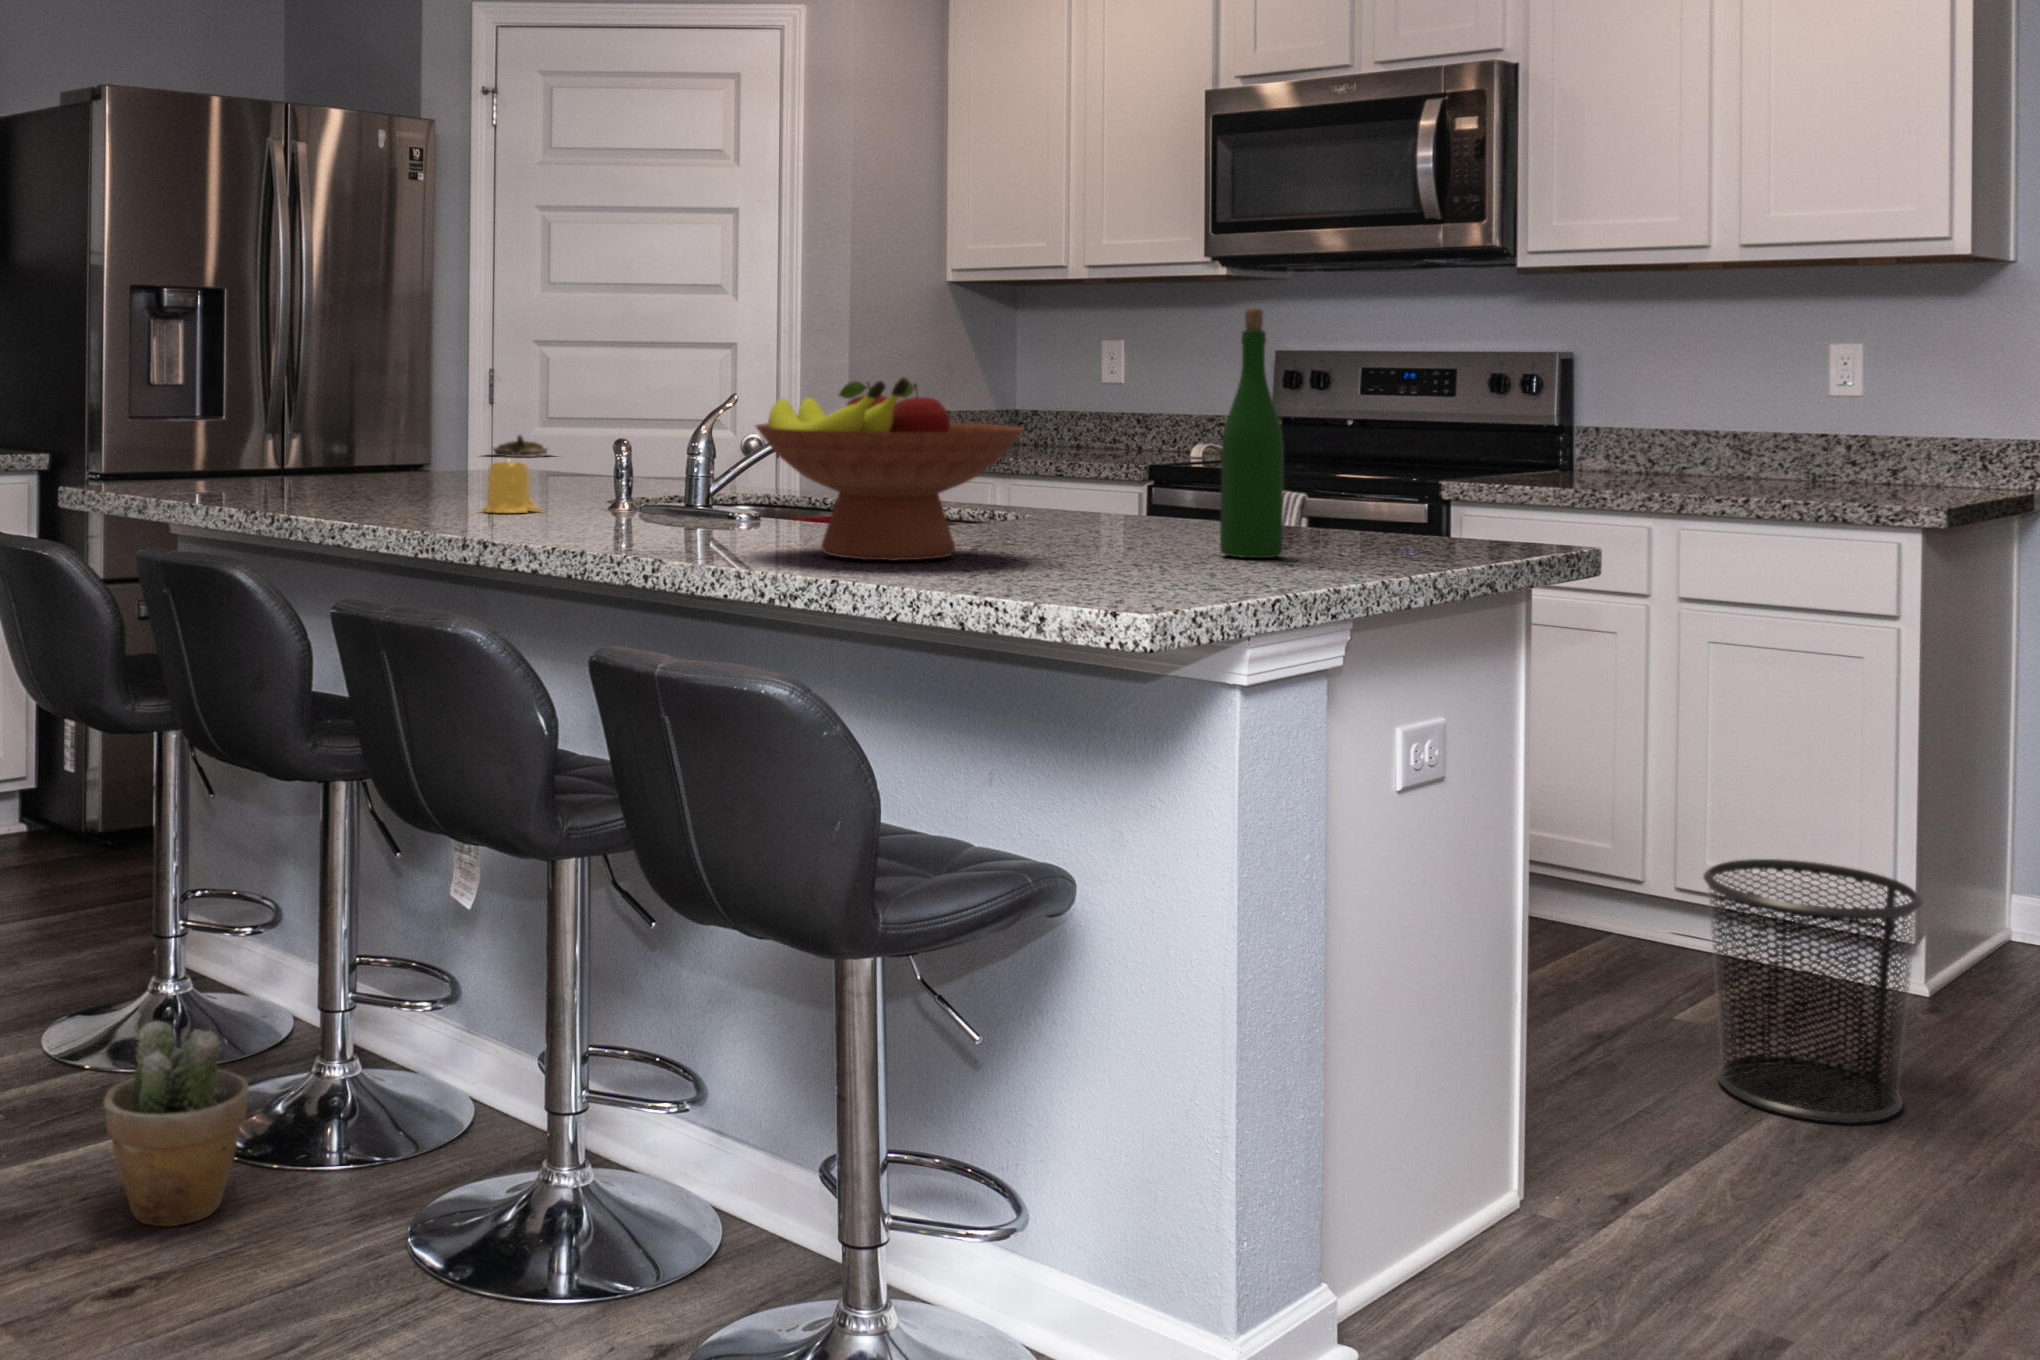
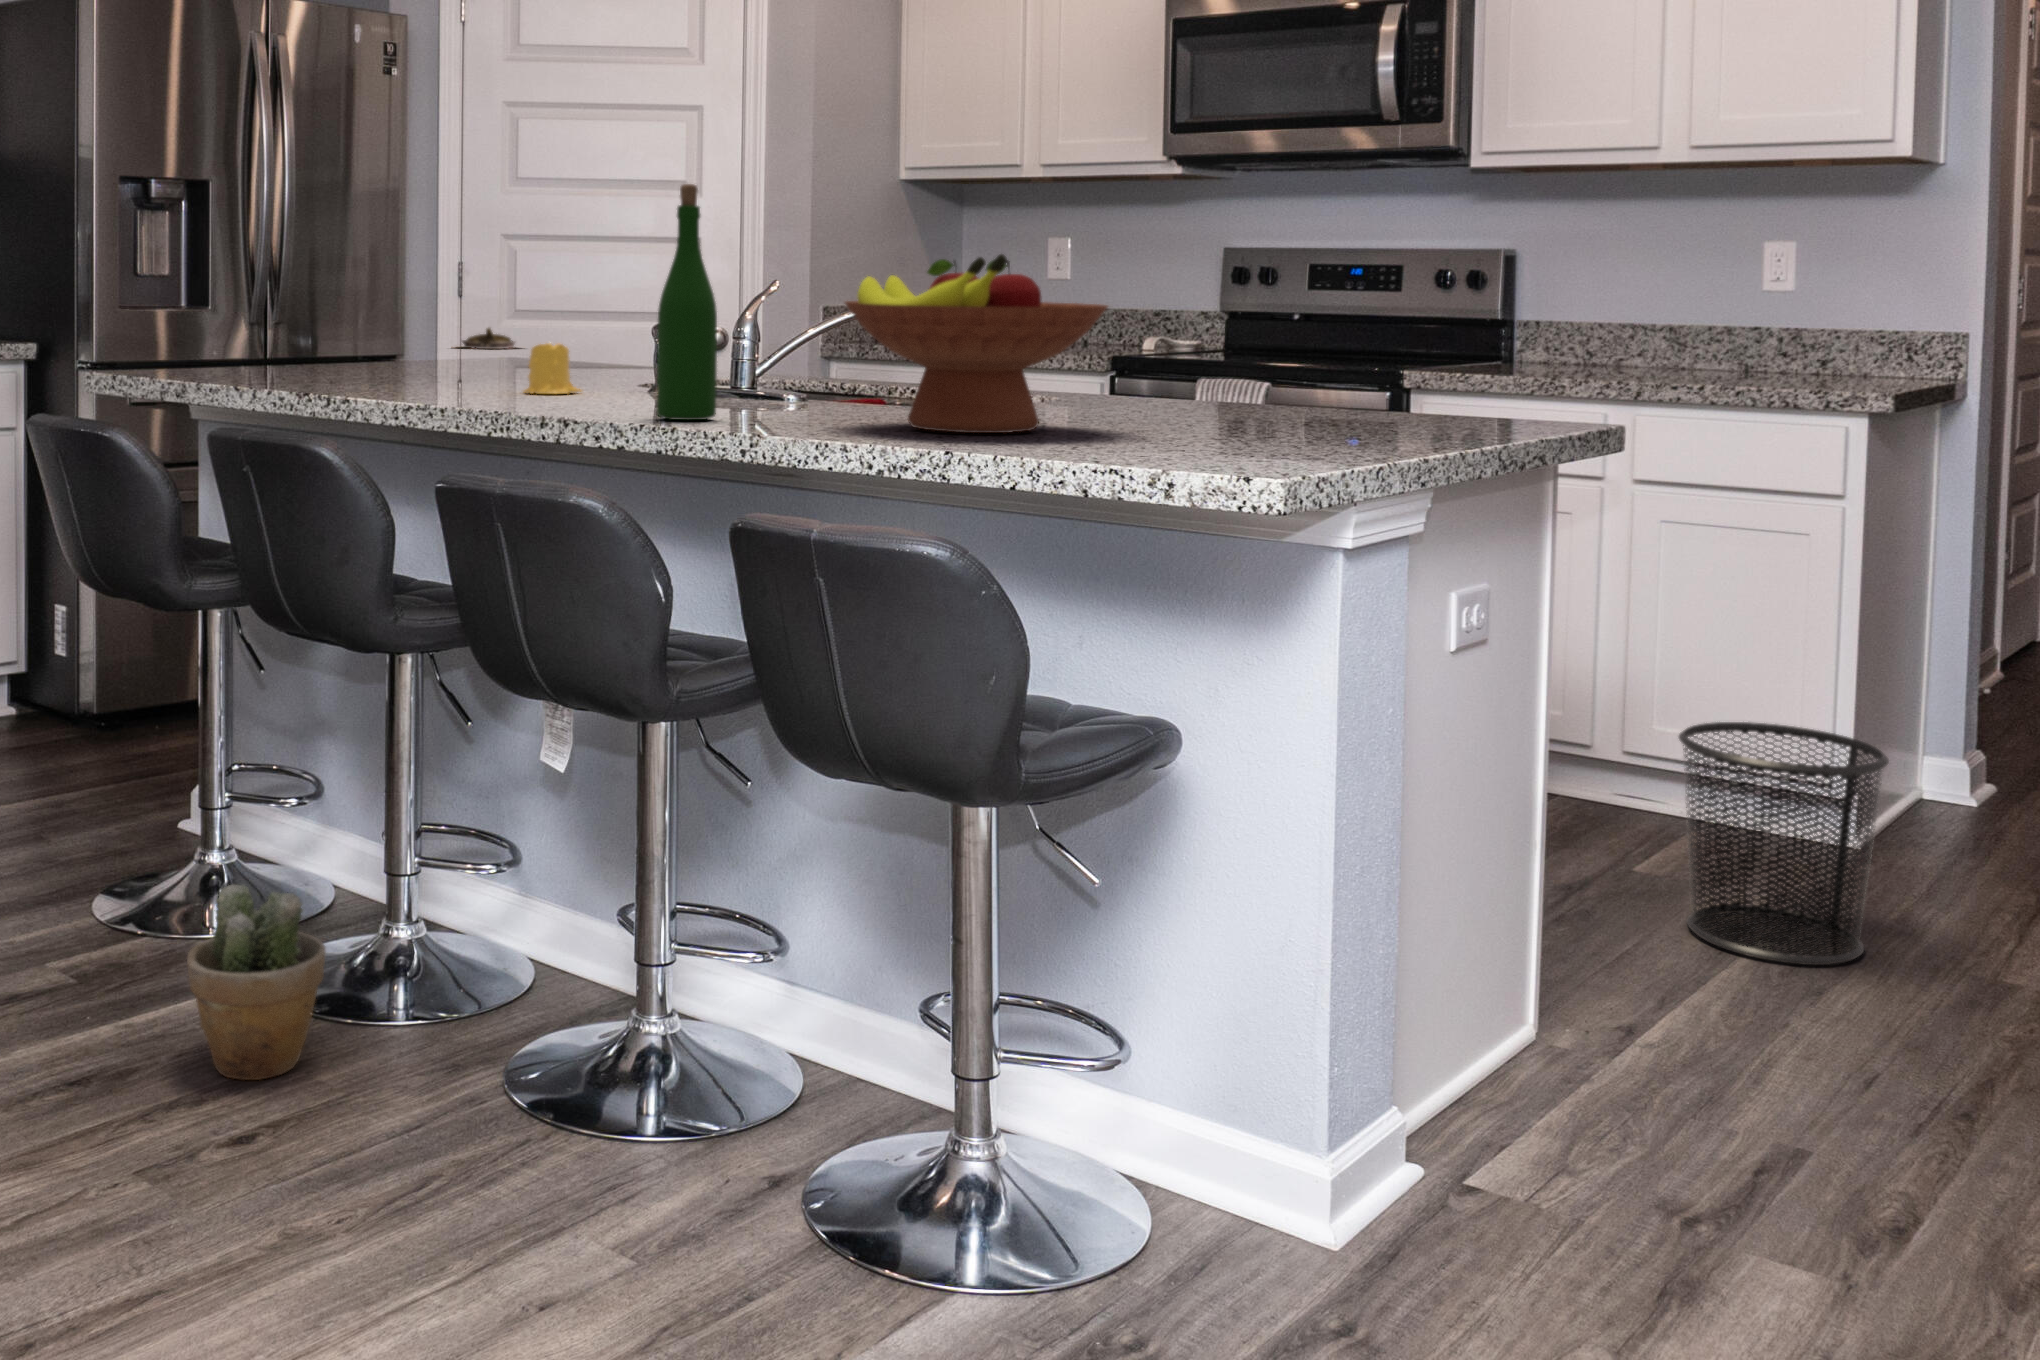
wine bottle: present [1220,308,1284,558] -> present [657,184,717,420]

